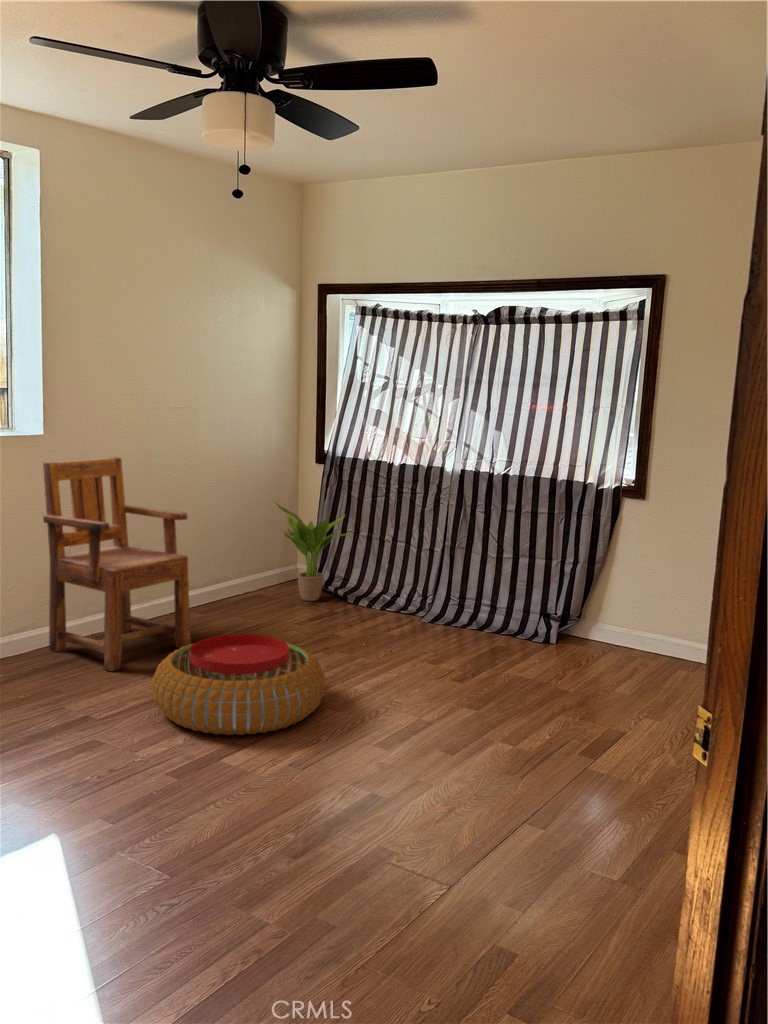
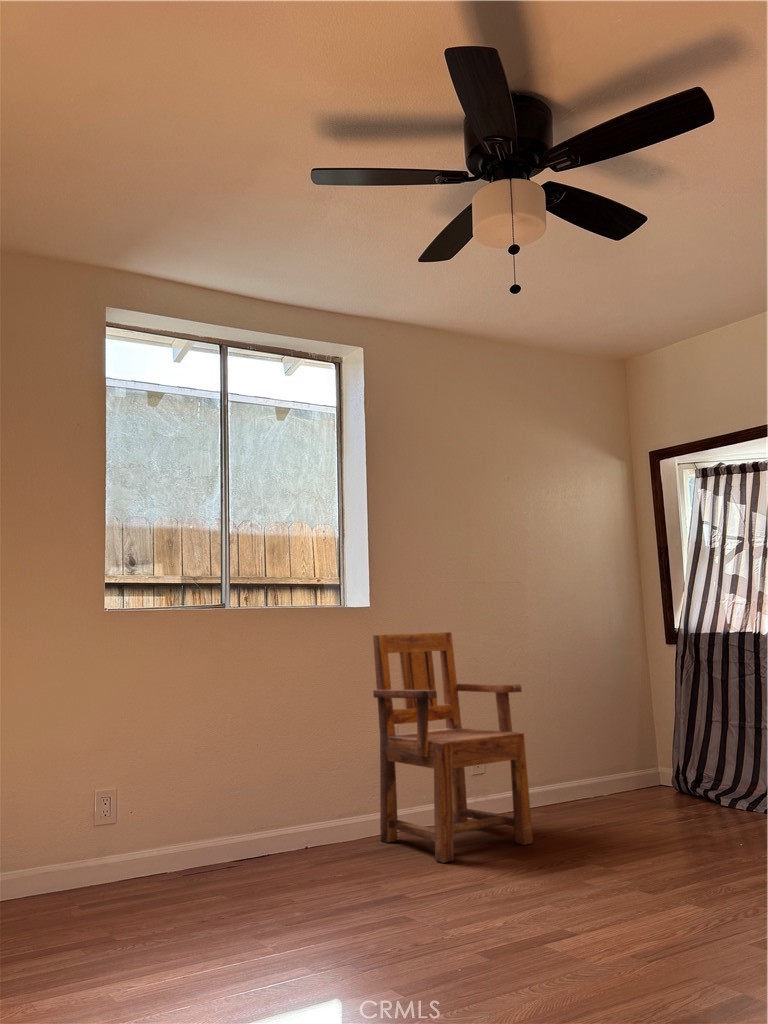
potted plant: present [276,503,351,601] -> none [621,683,723,804]
pouf: present [152,634,325,735] -> none [483,815,700,936]

